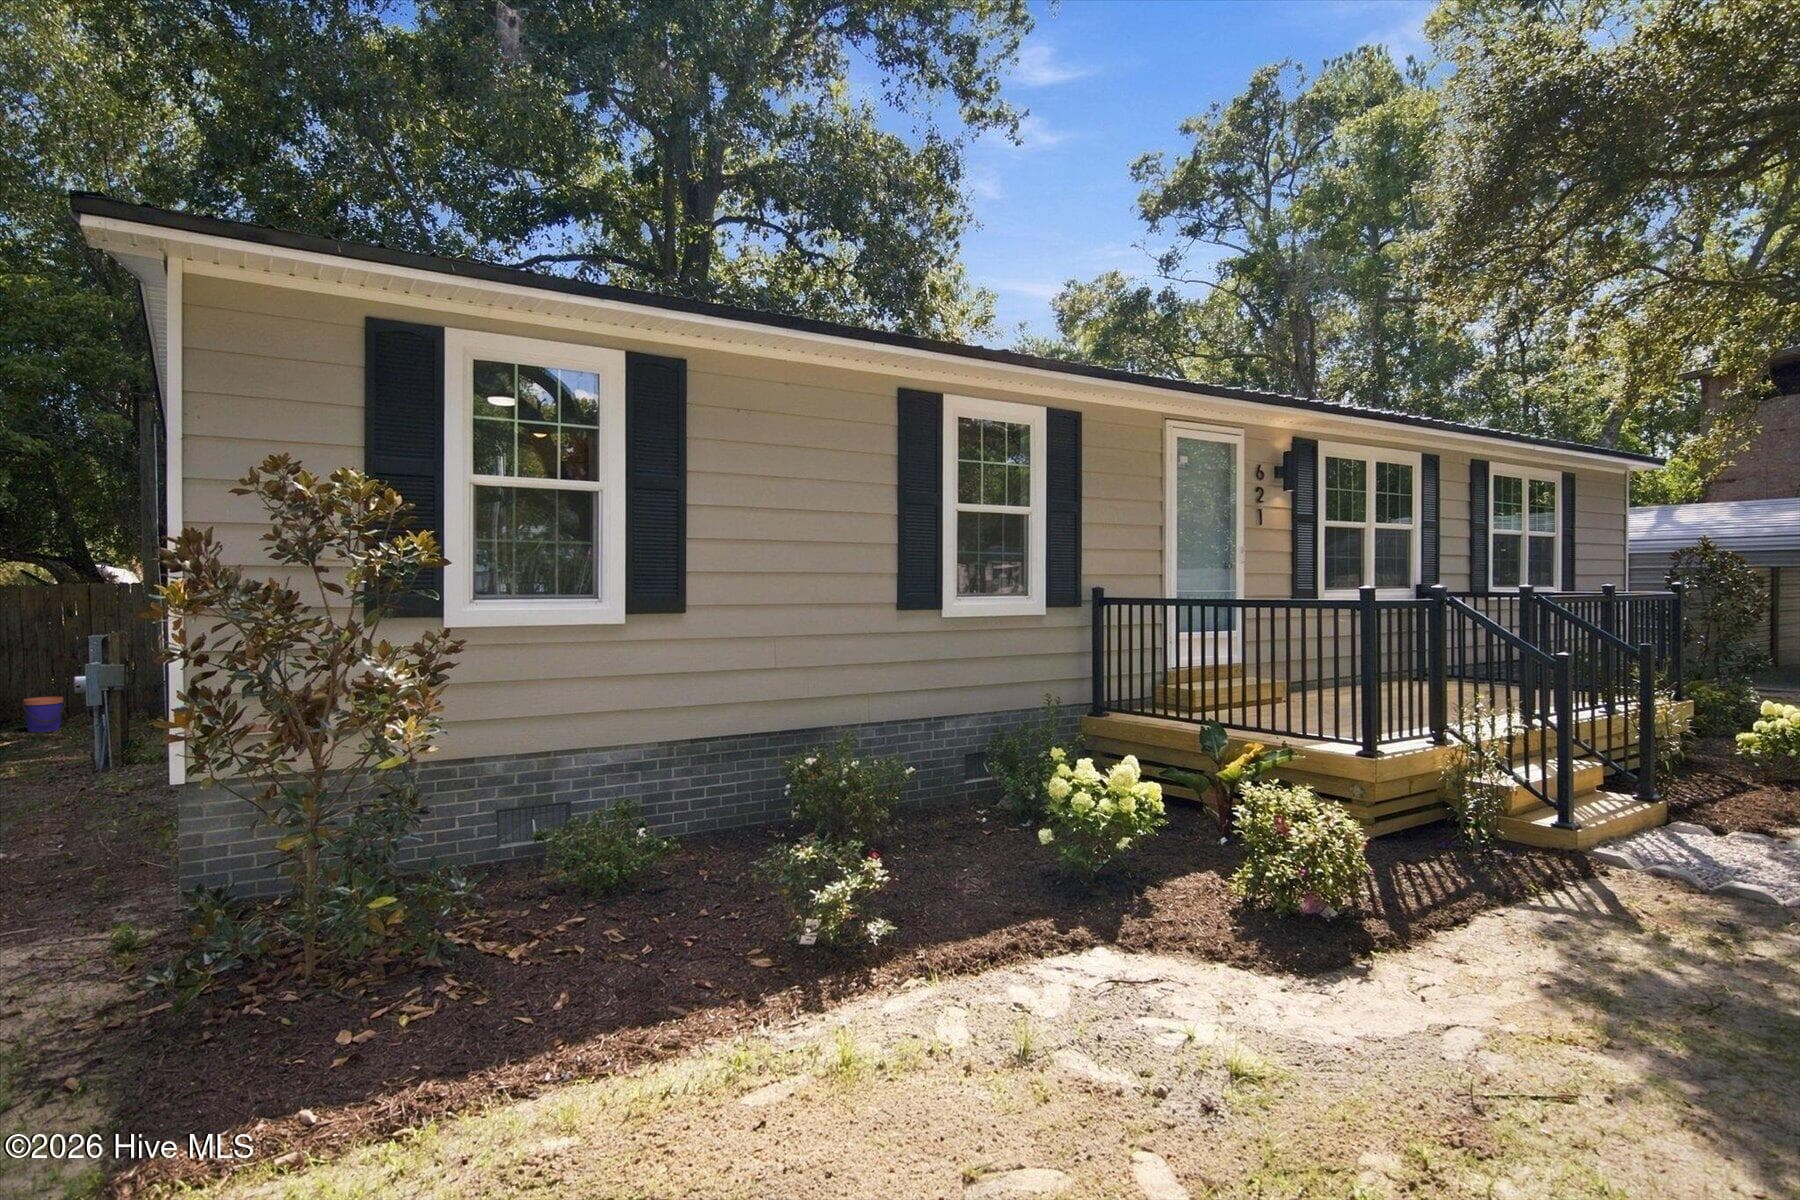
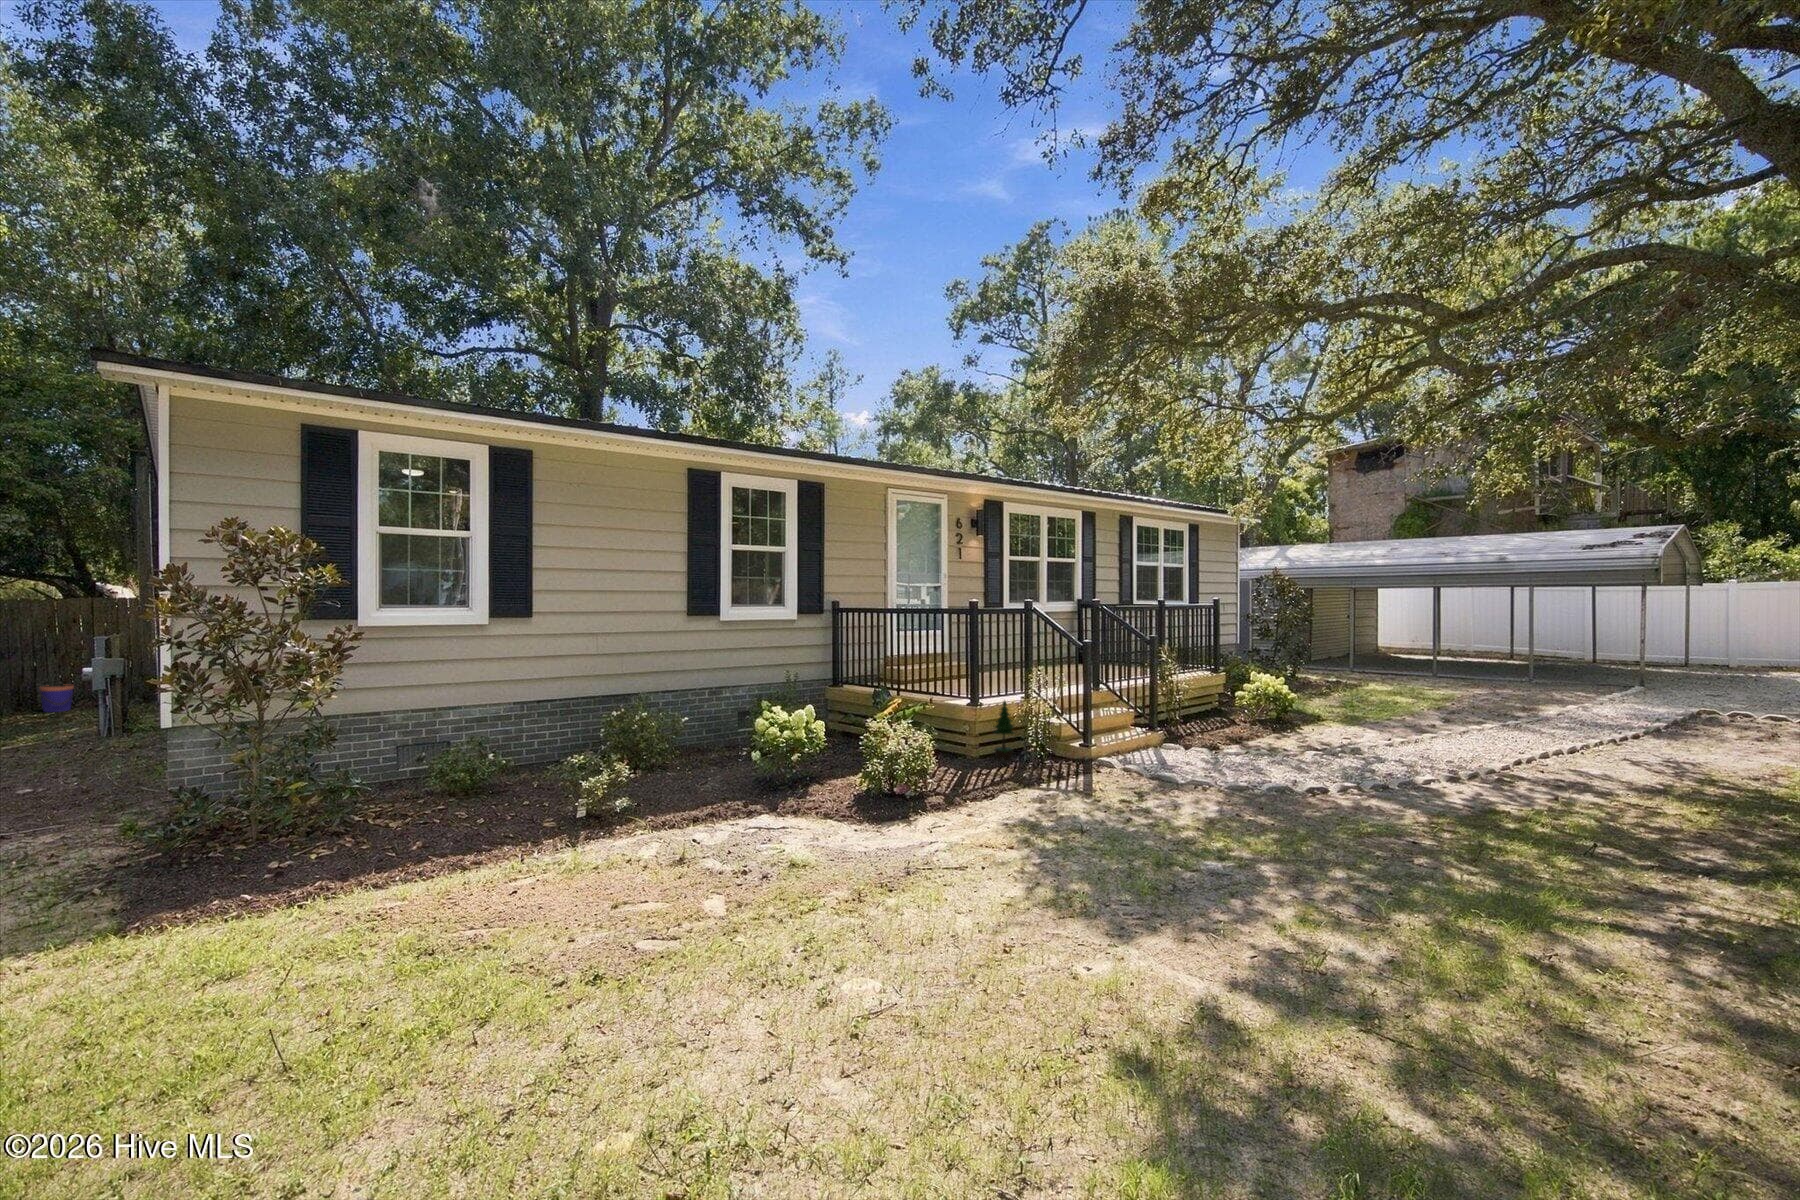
potted tree: none [1396,747,1439,853] -> present [994,701,1014,764]

